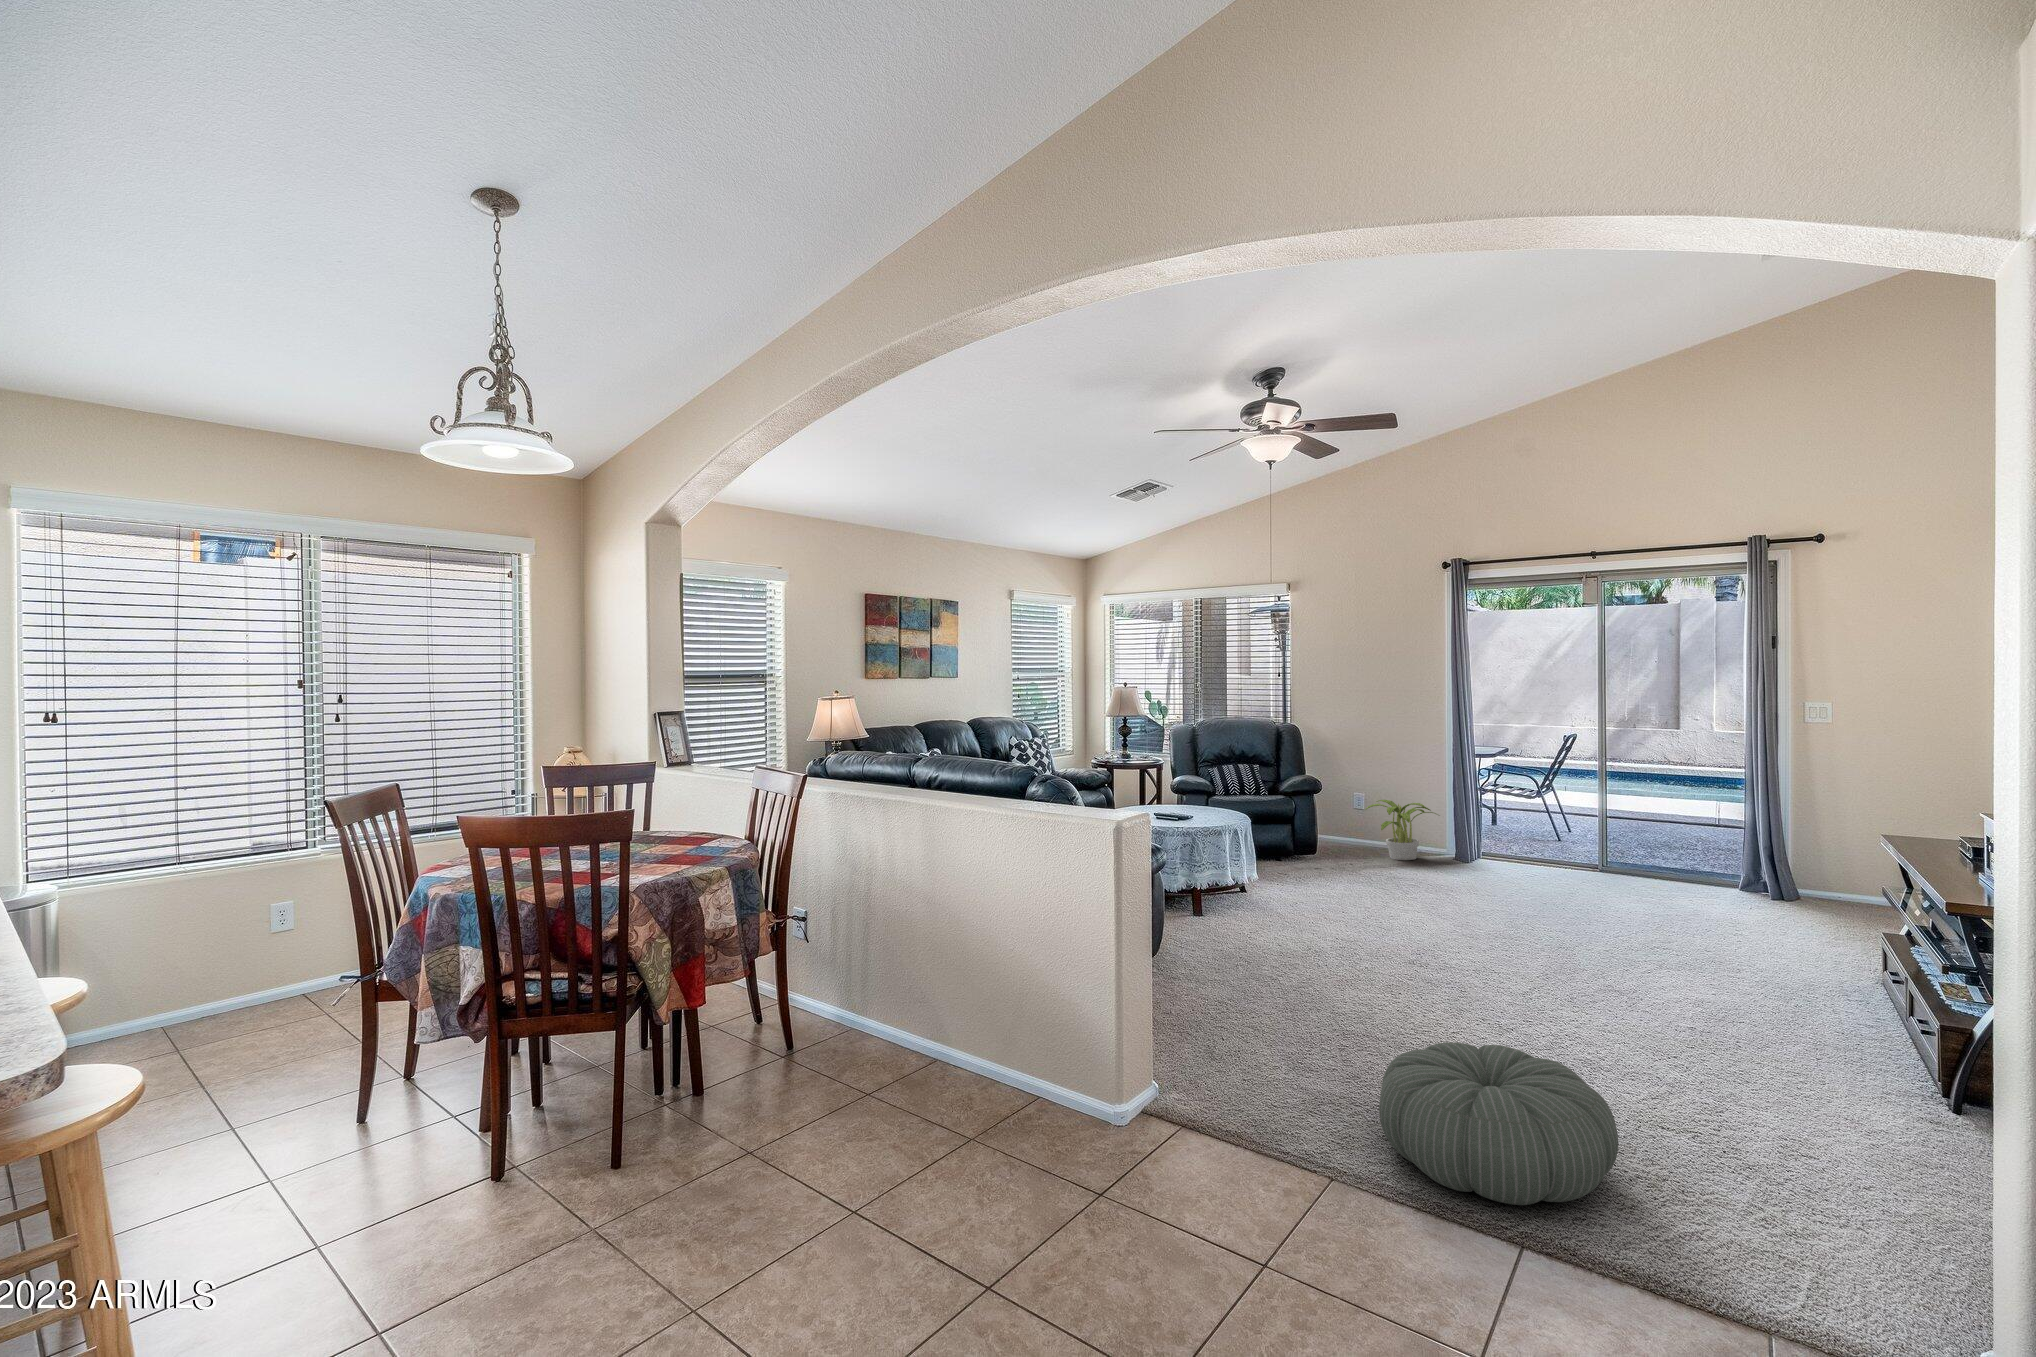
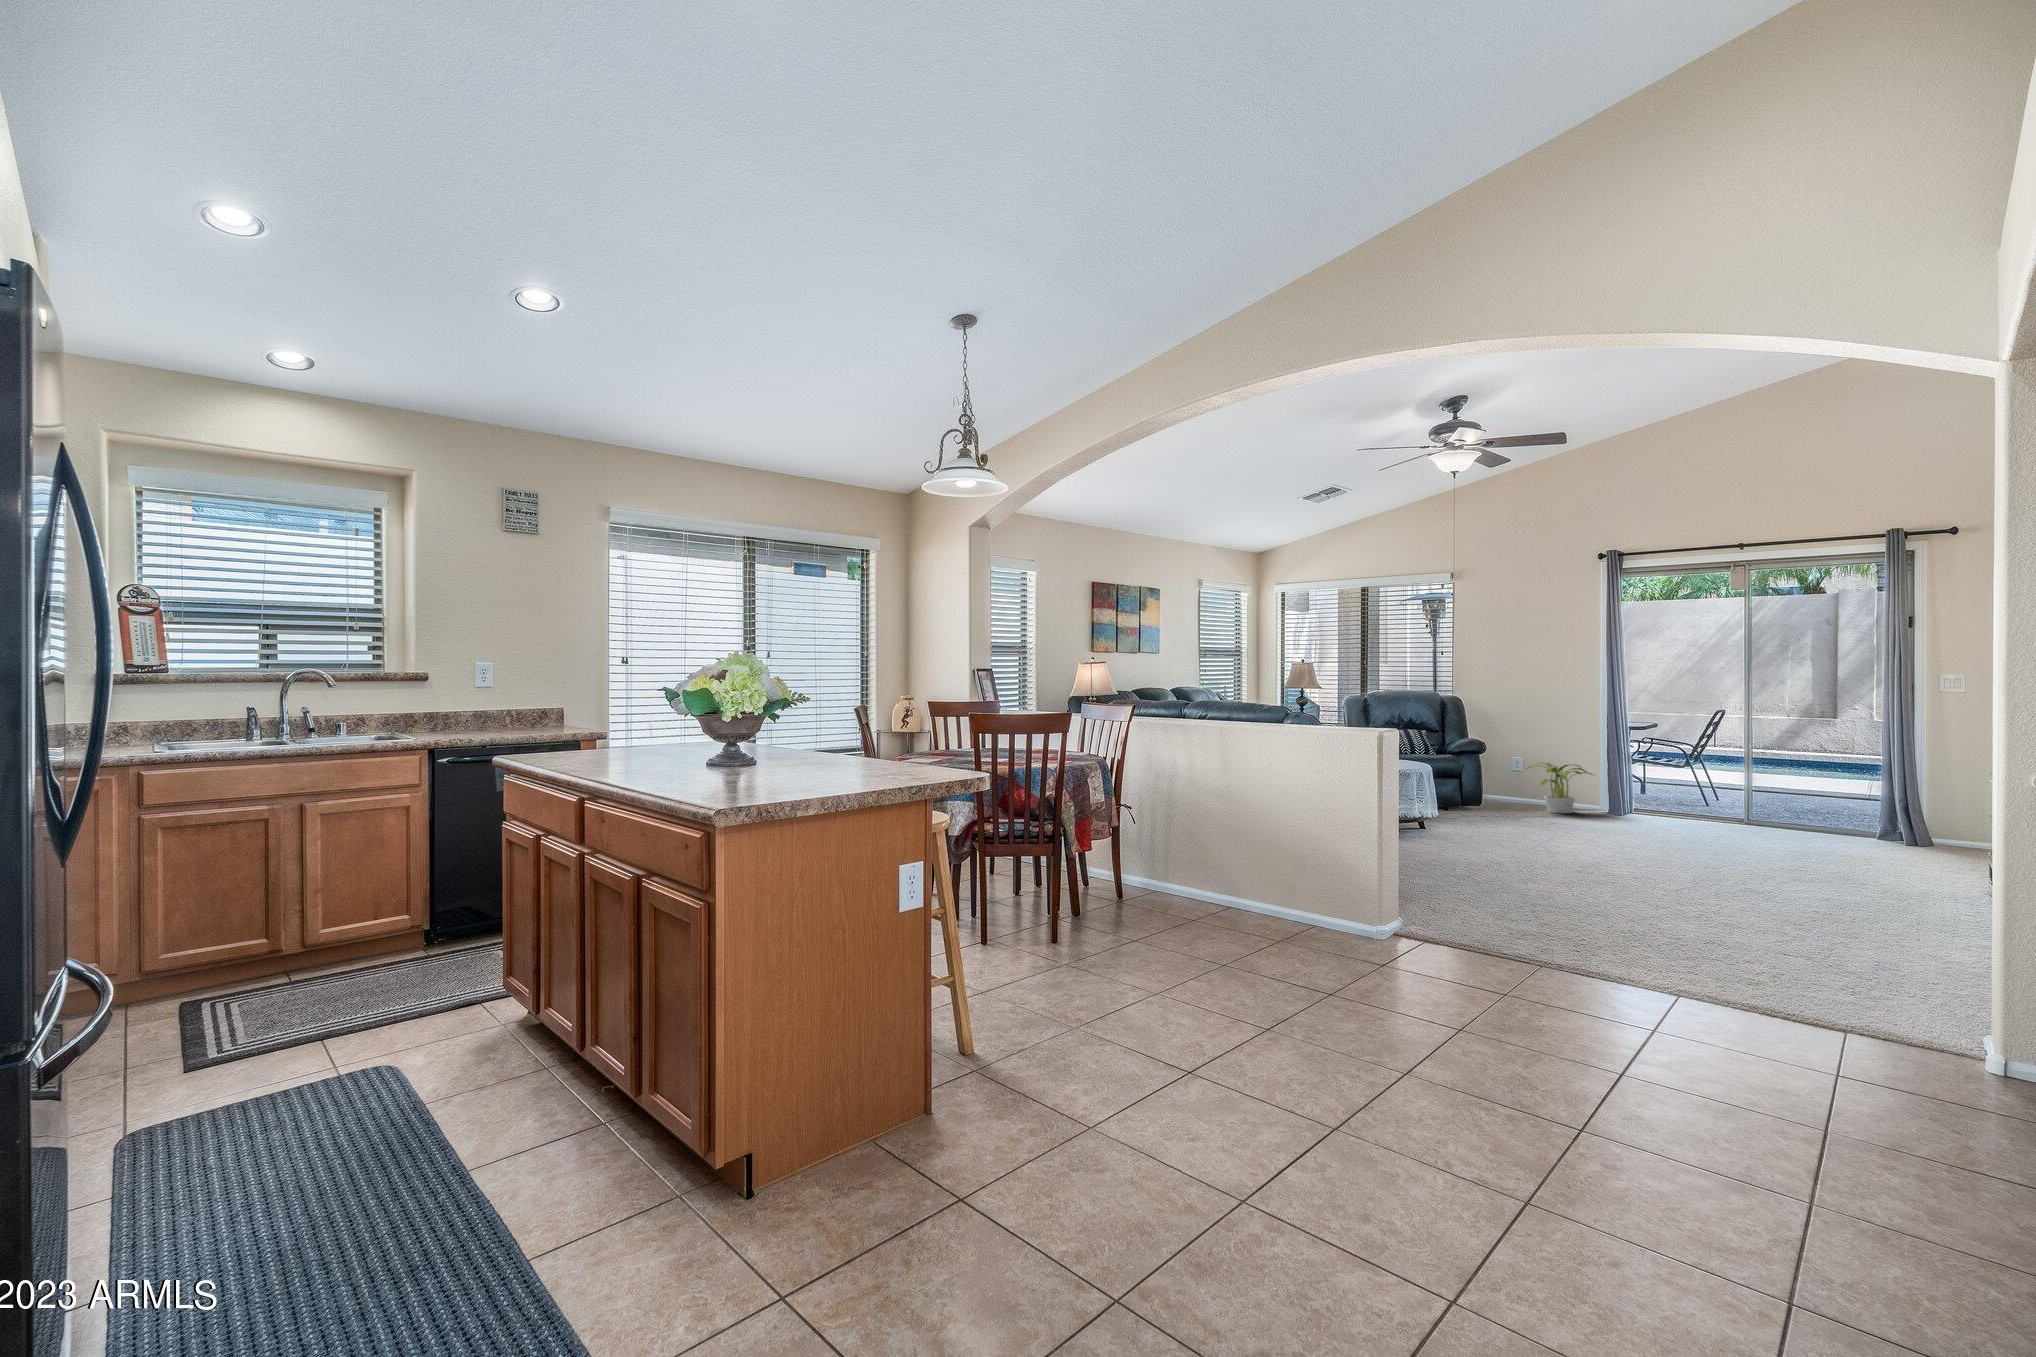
pouf: present [1379,1042,1619,1205] -> none [1548,876,1720,959]

